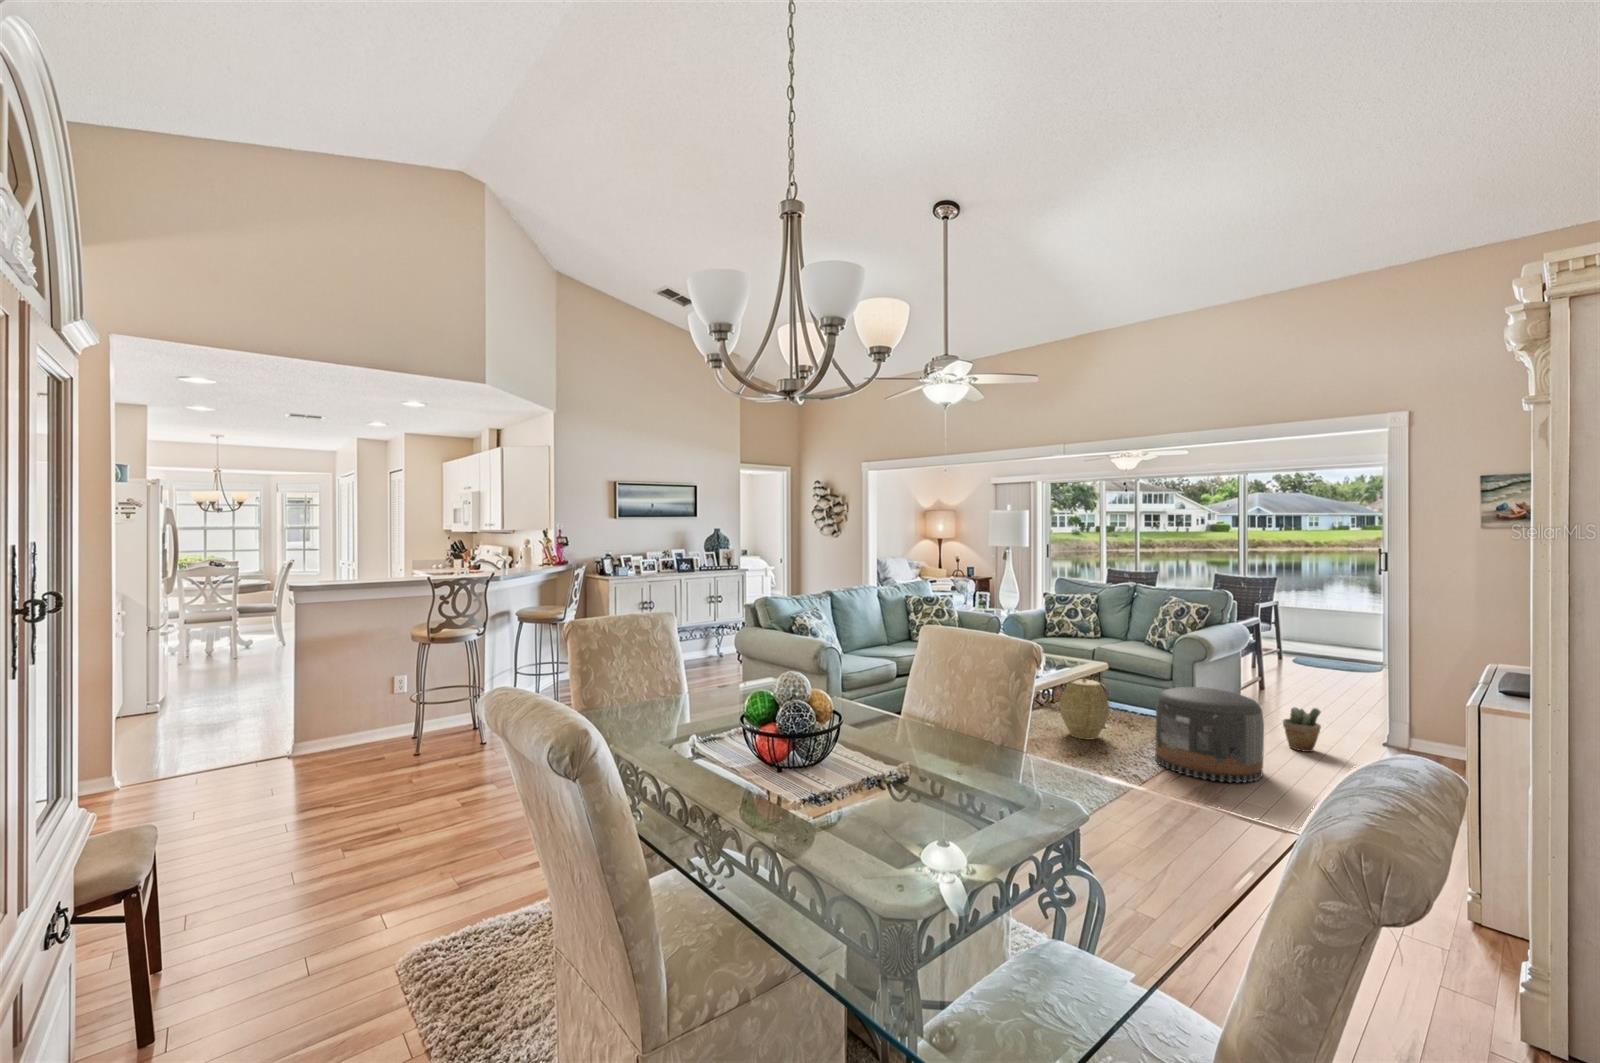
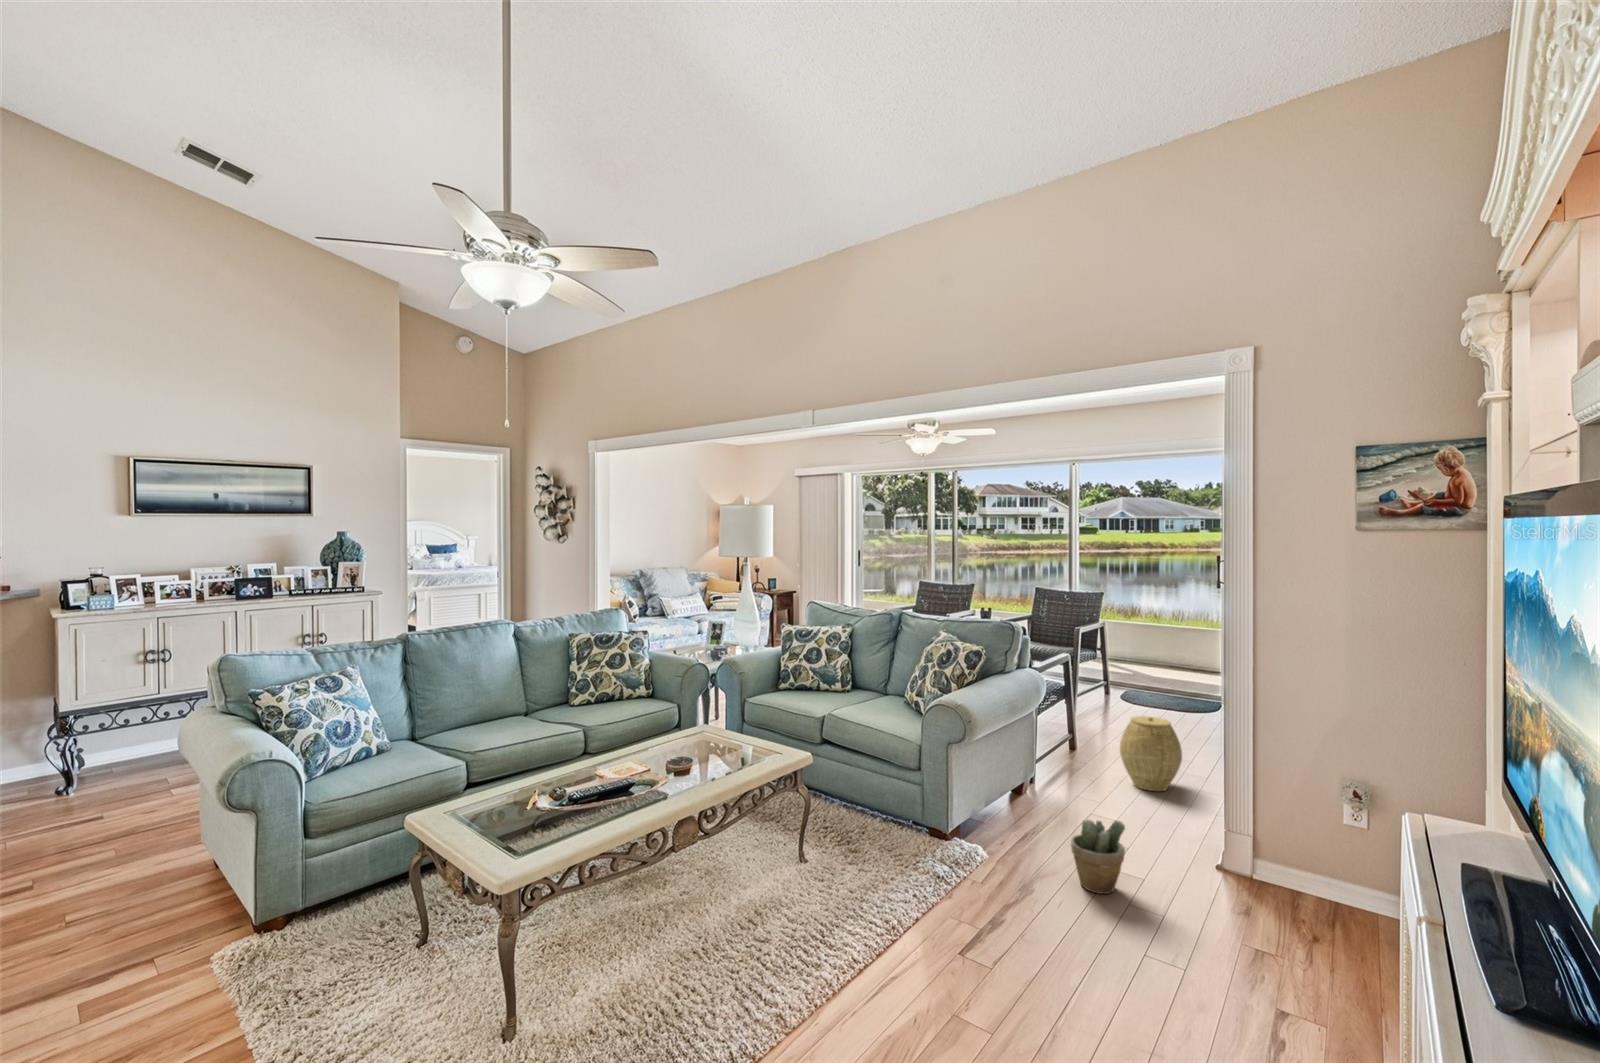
woven basket: present [1059,679,1109,740] -> present [1120,716,1182,791]
pouf: present [1155,687,1264,783] -> none [846,804,1015,1008]

